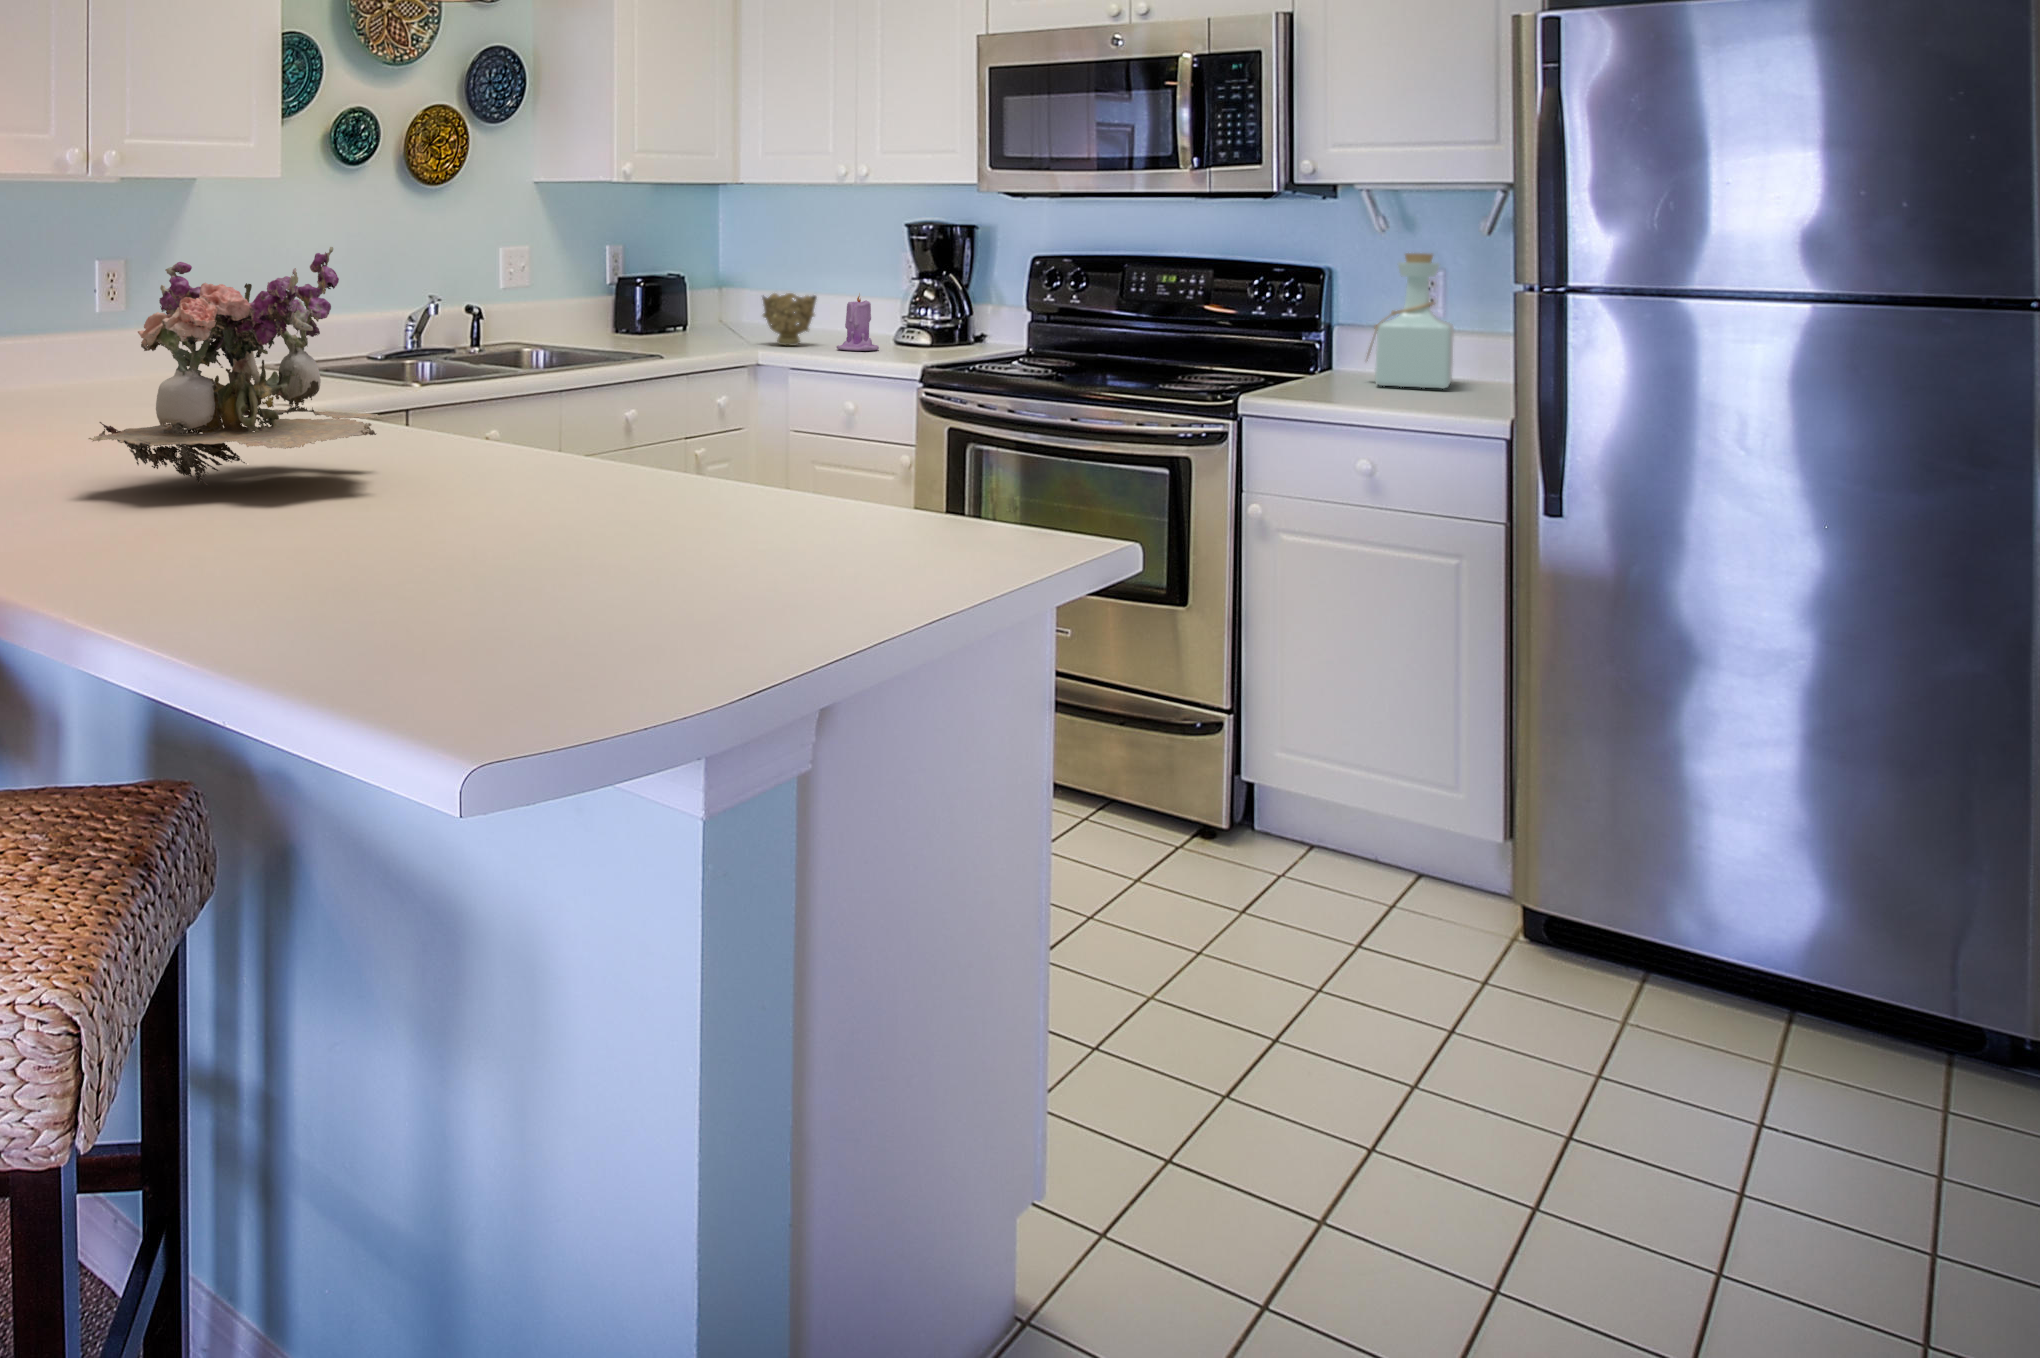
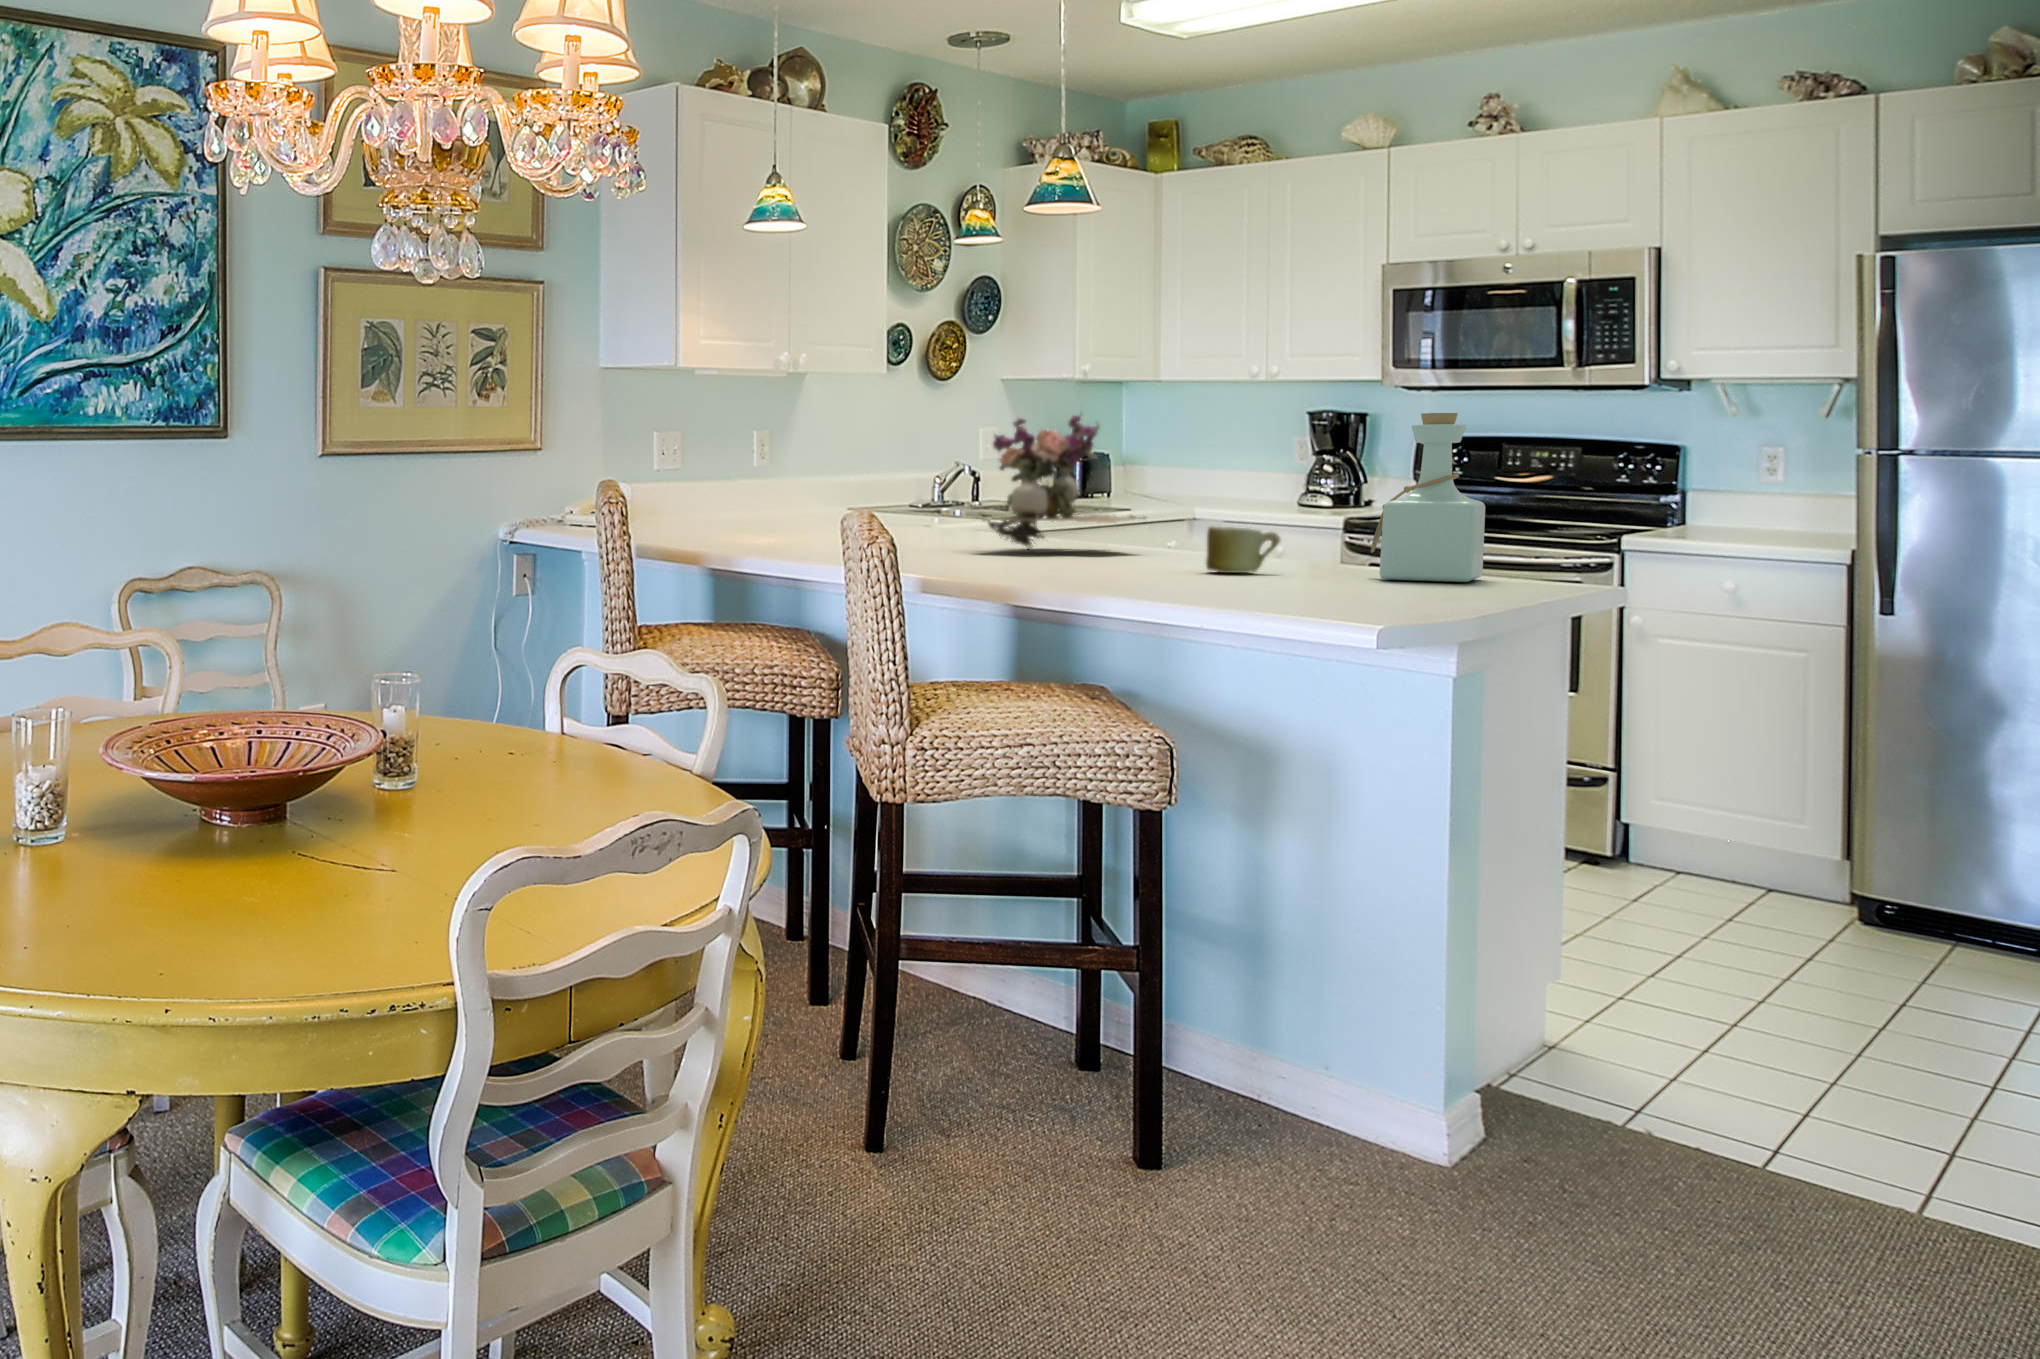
bottle: present [1368,253,1454,388] -> present [1371,413,1485,582]
decorative bowl: present [762,293,816,346] -> none [1185,474,1232,516]
candle: present [837,294,879,351] -> none [1252,472,1288,517]
mug: none [241,508,376,613] -> present [1206,527,1280,573]

